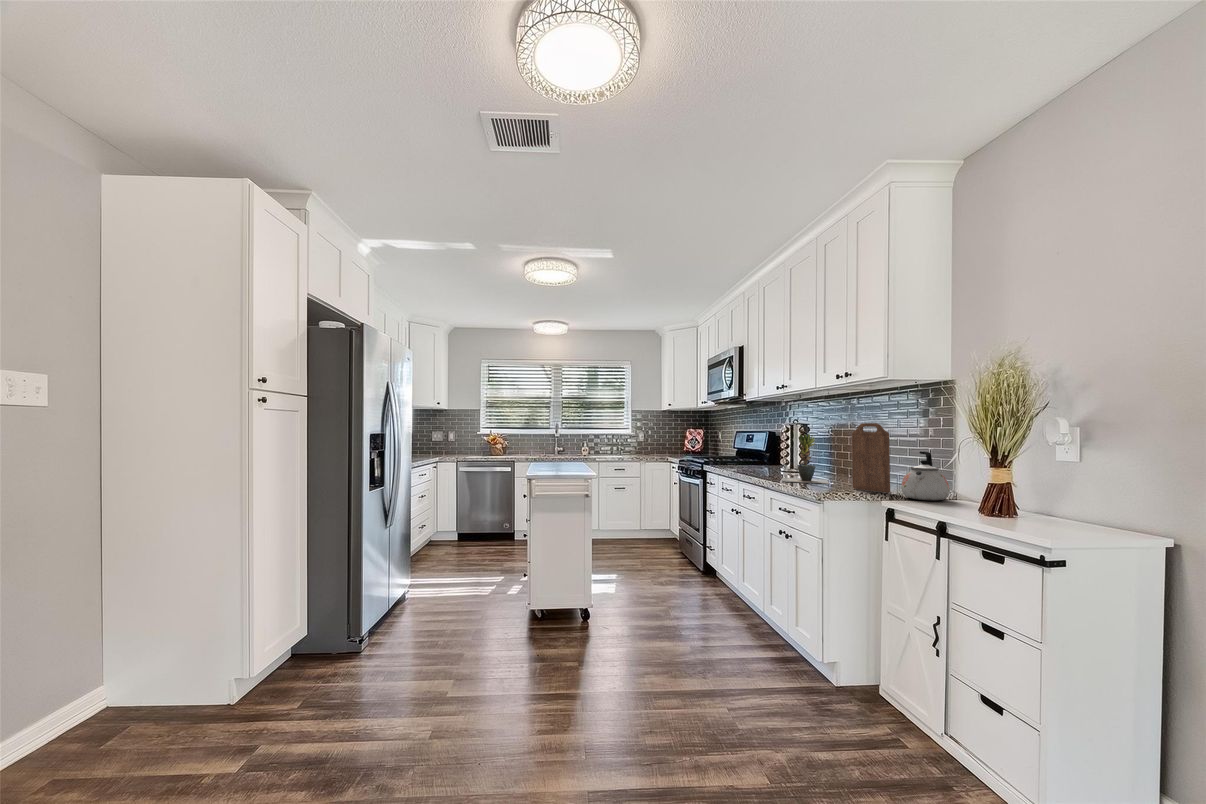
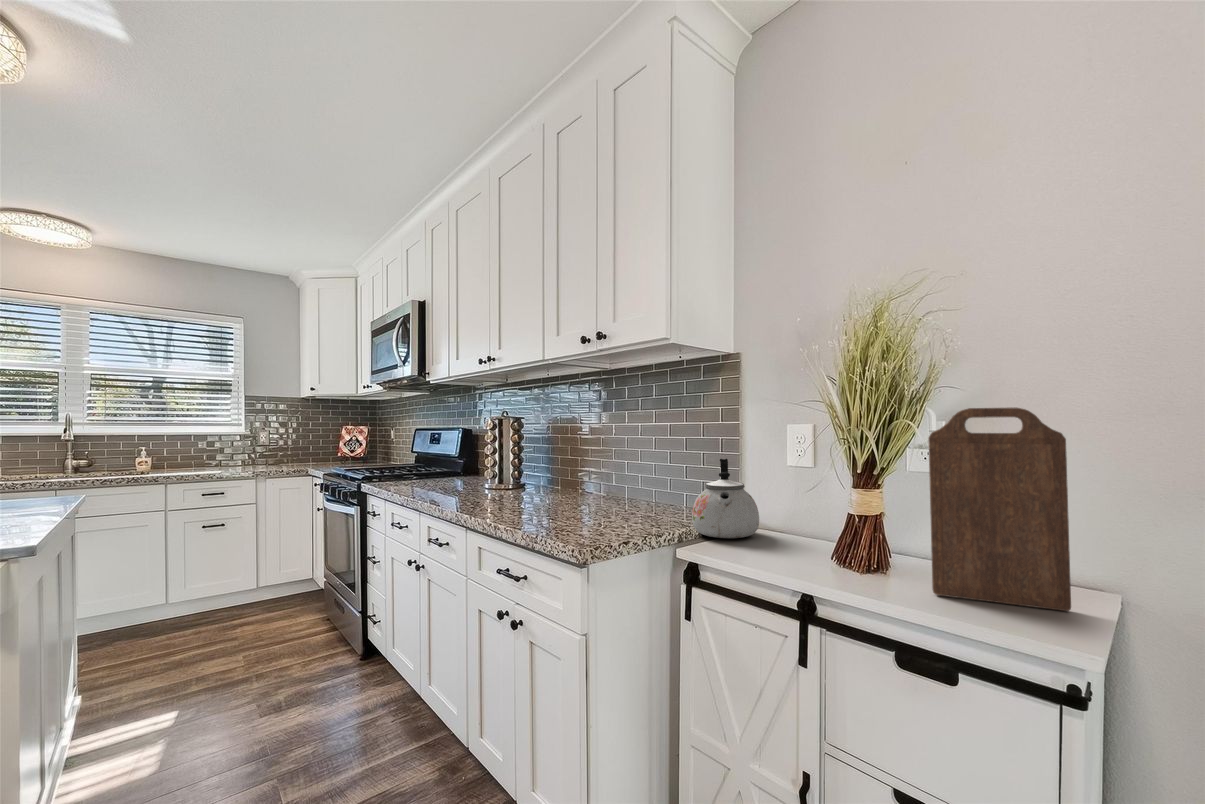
cutting board: present [852,423,890,493] -> present [929,407,1071,611]
potted plant: present [782,434,829,484] -> none [492,432,567,515]

